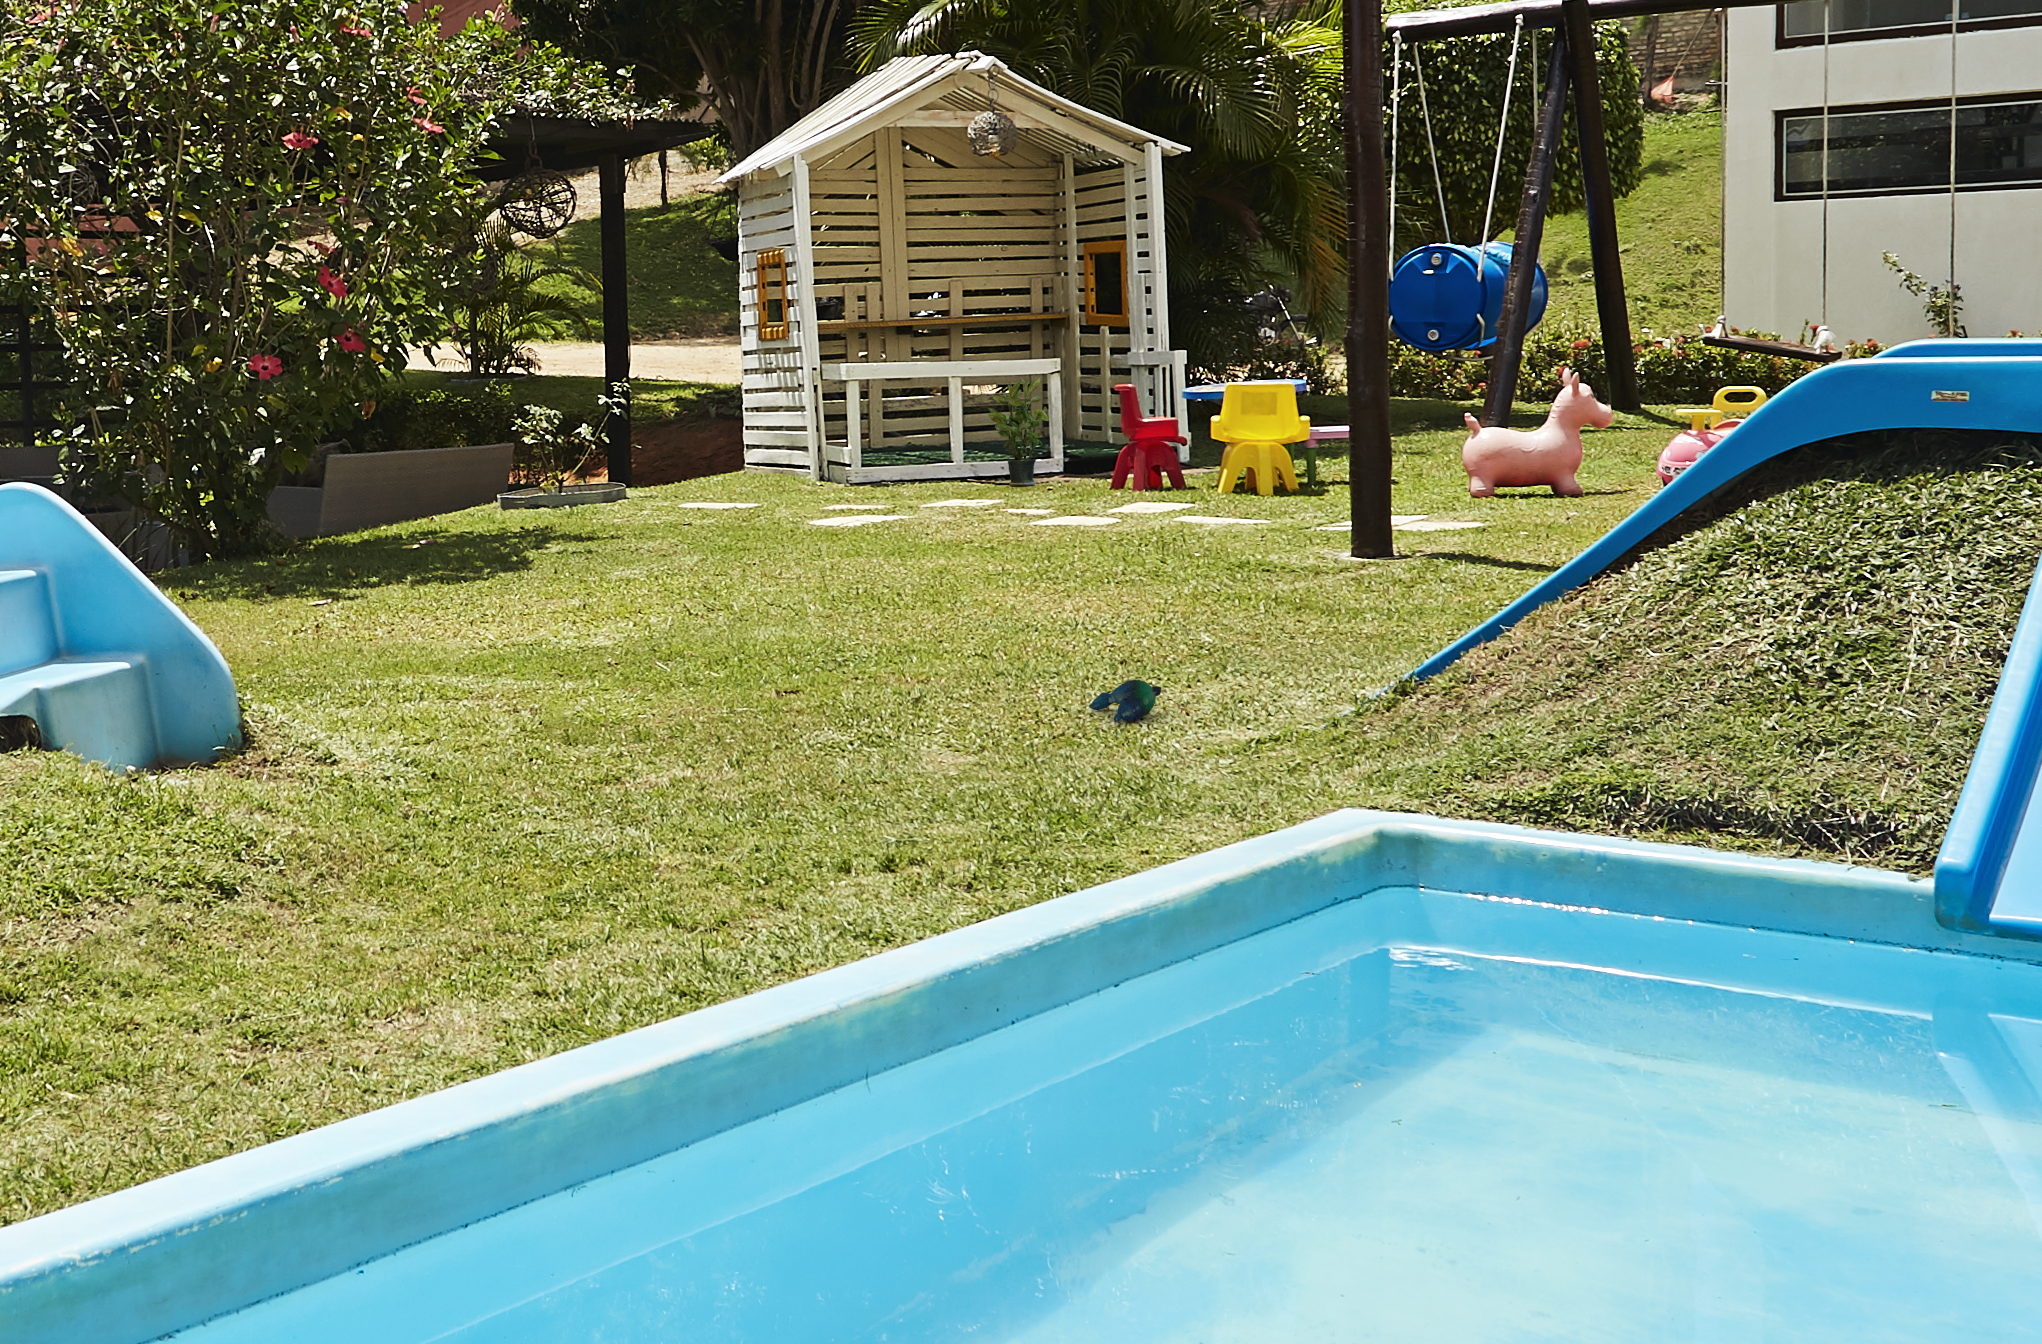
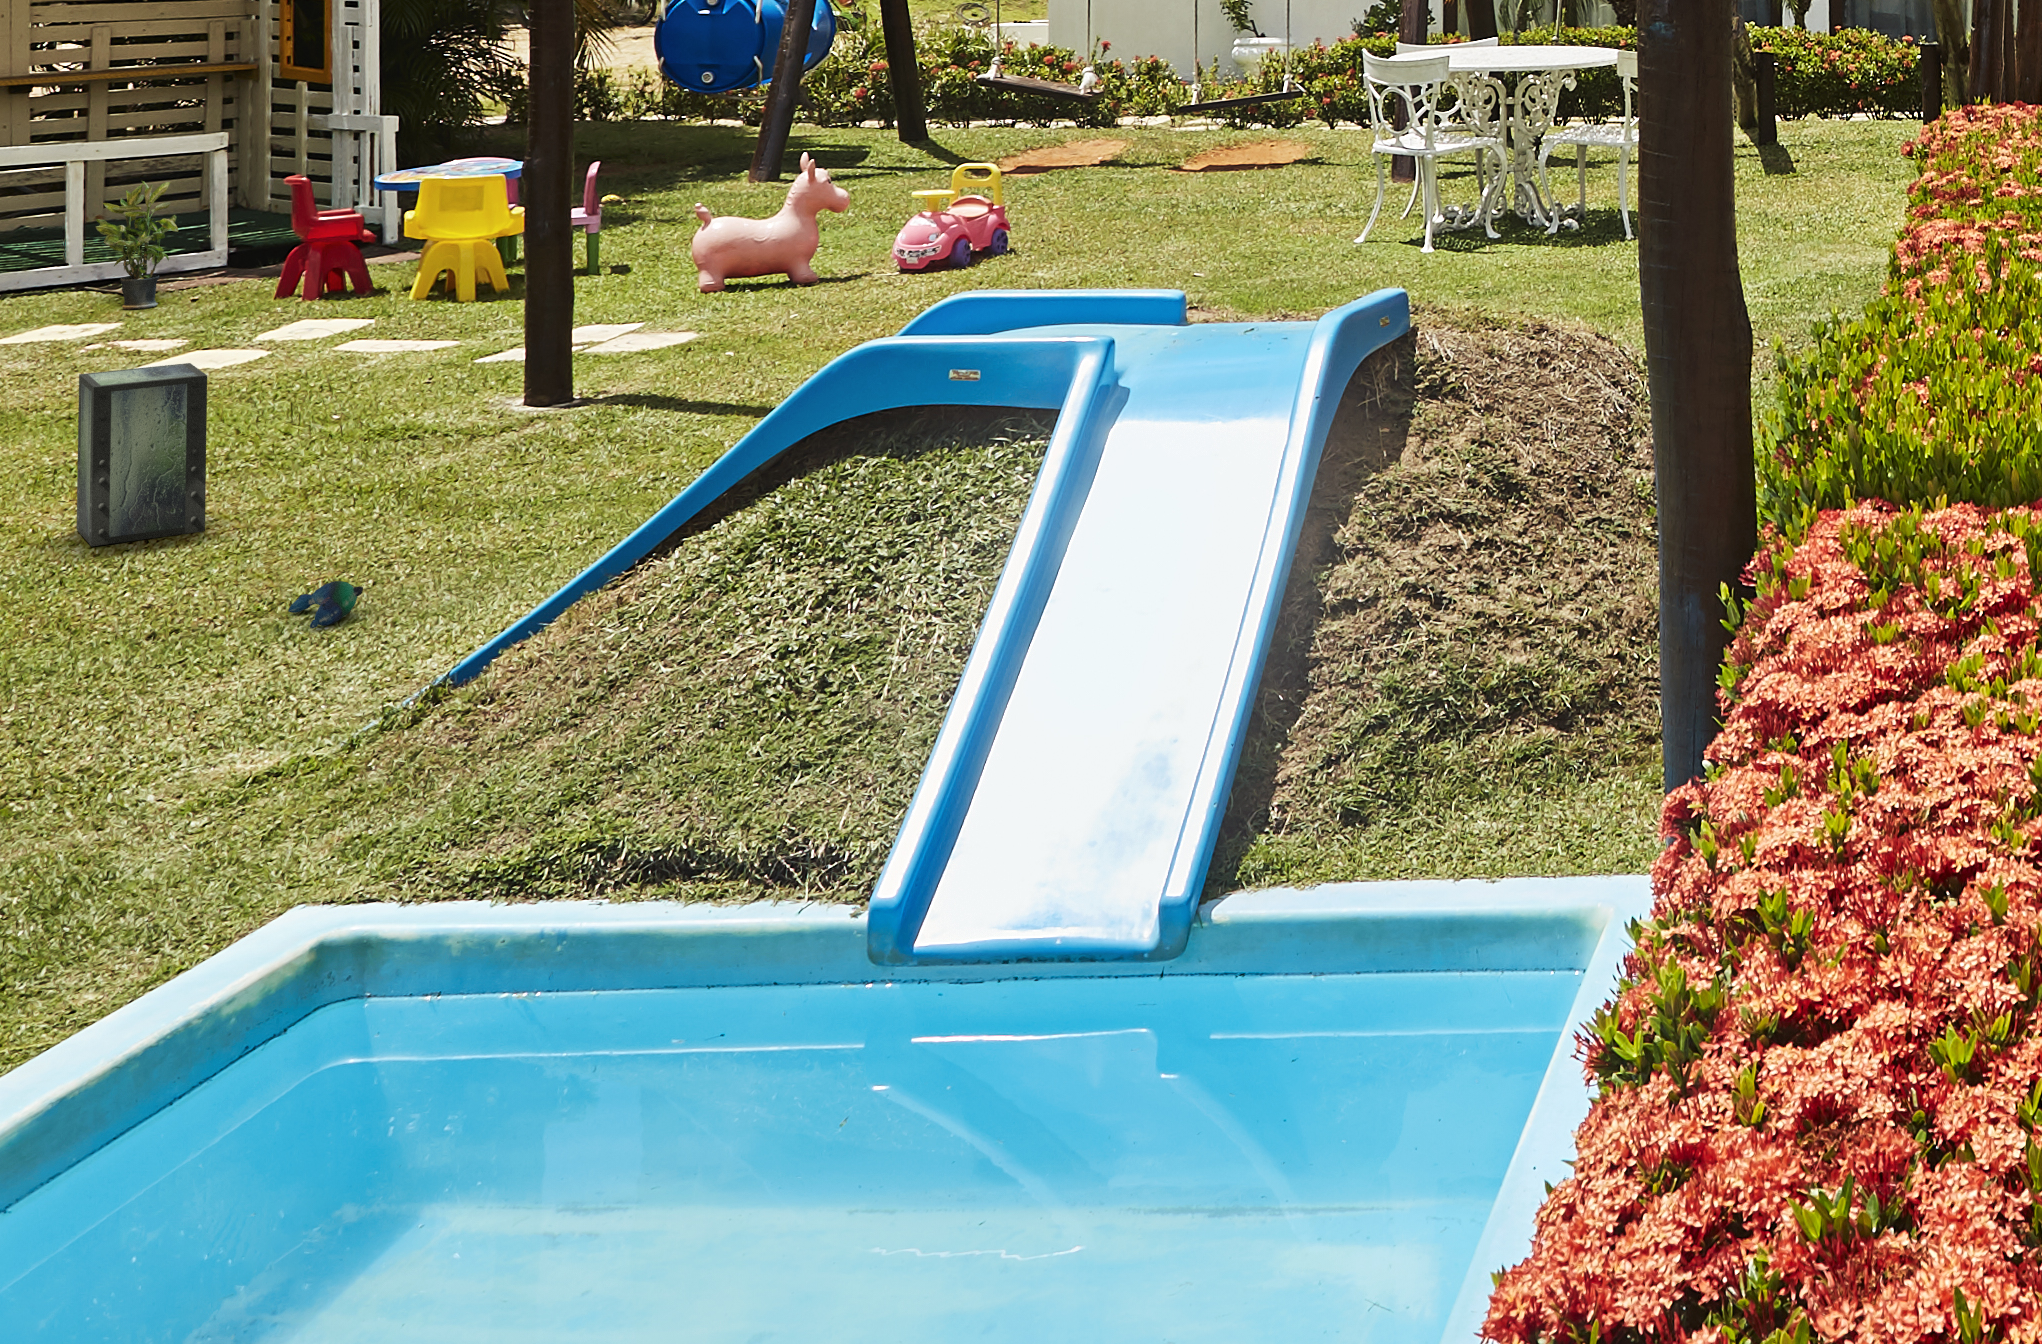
storage box: none [1045,453,1149,599] -> present [77,363,207,546]
plush toy: present [1090,680,1161,722] -> present [288,581,363,629]

